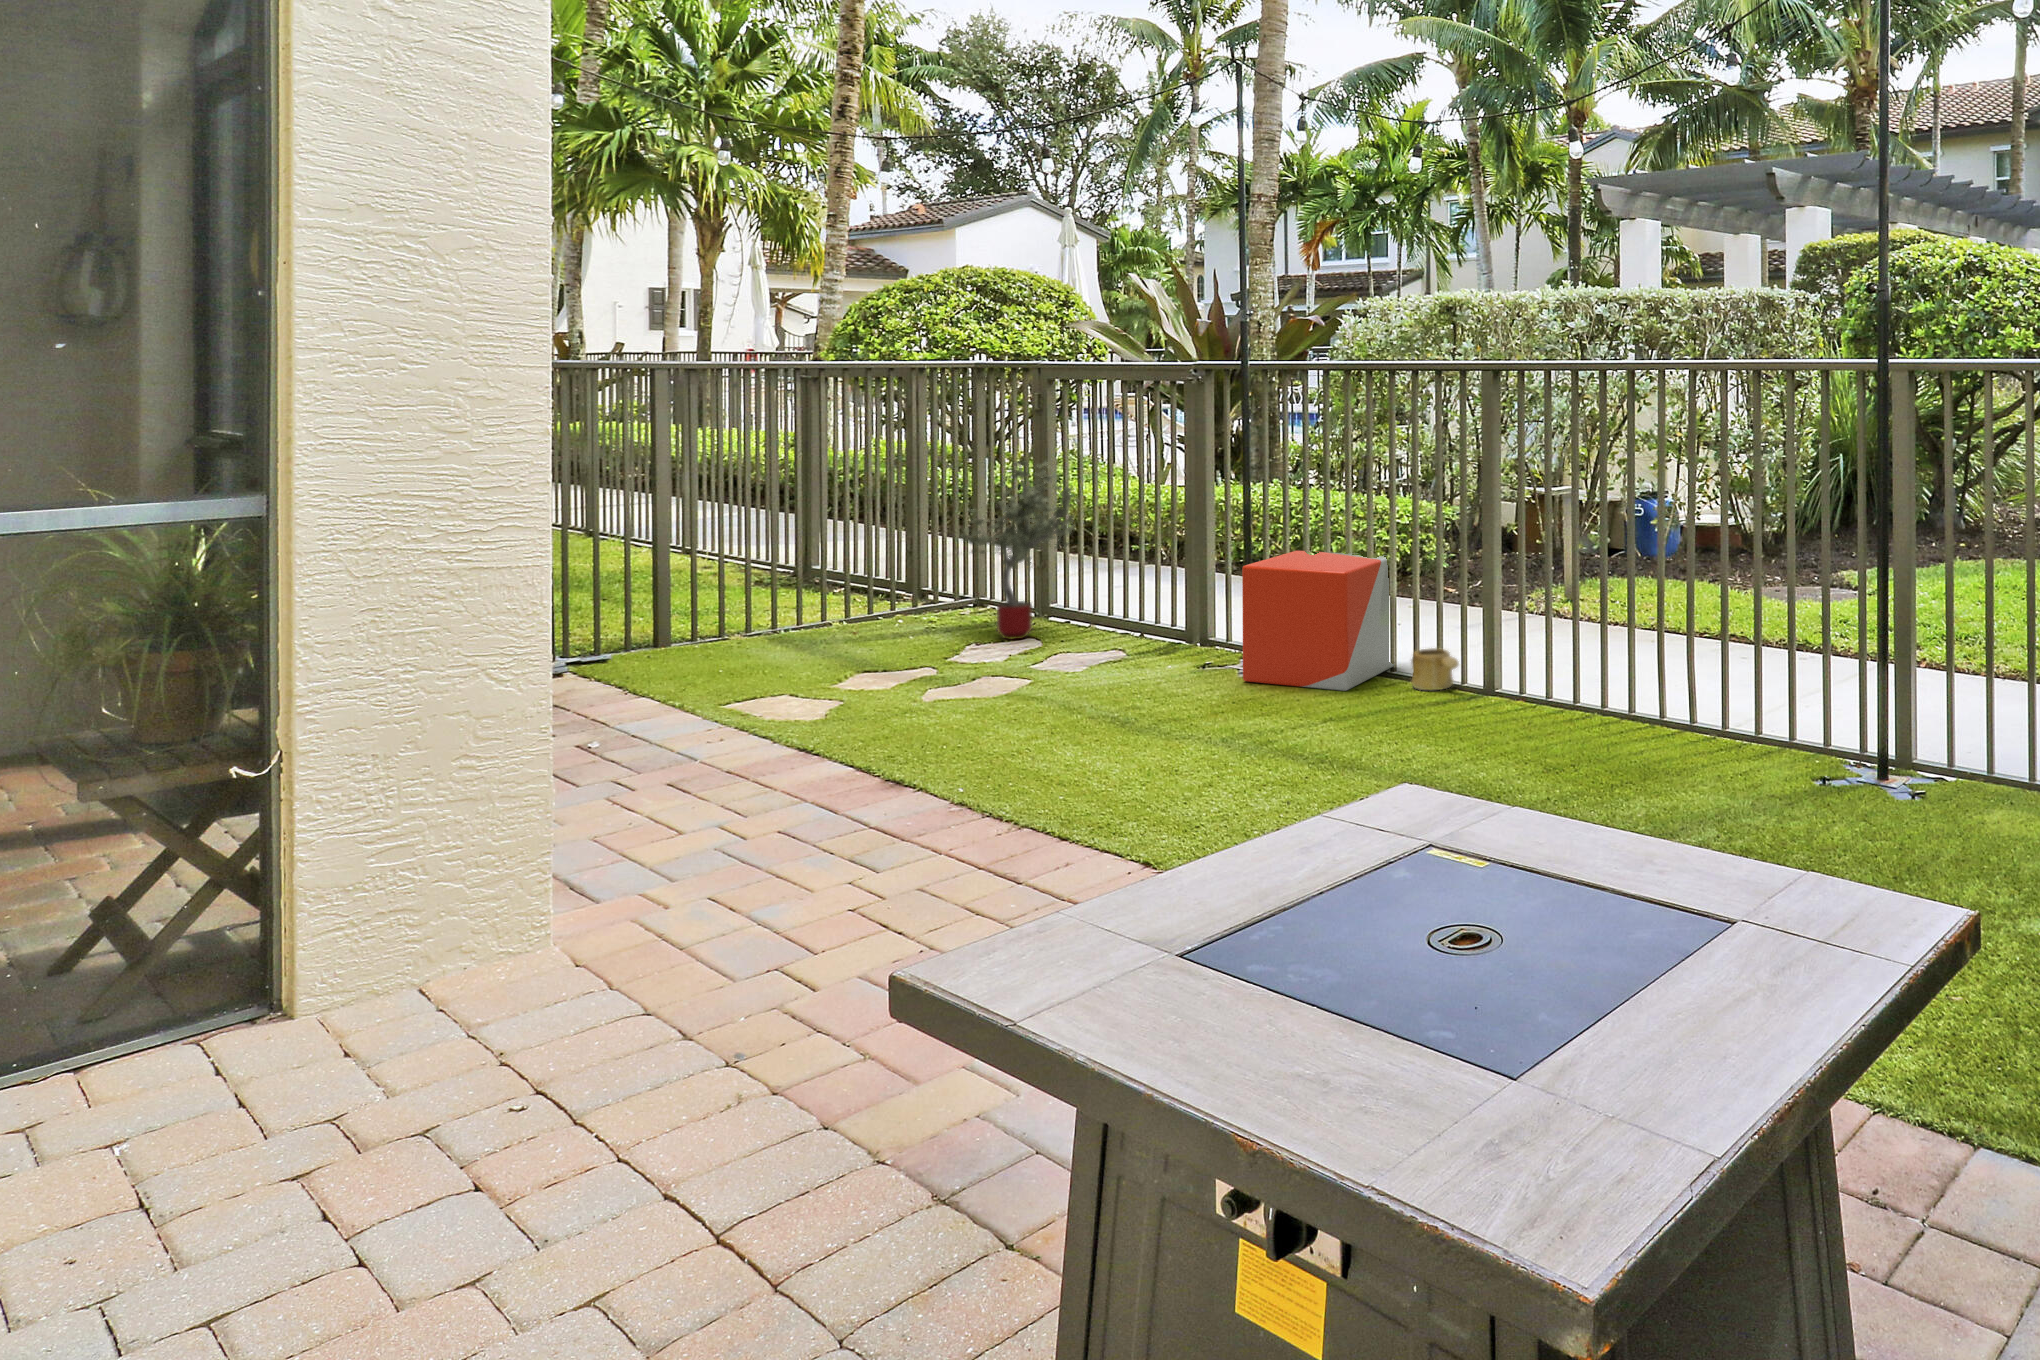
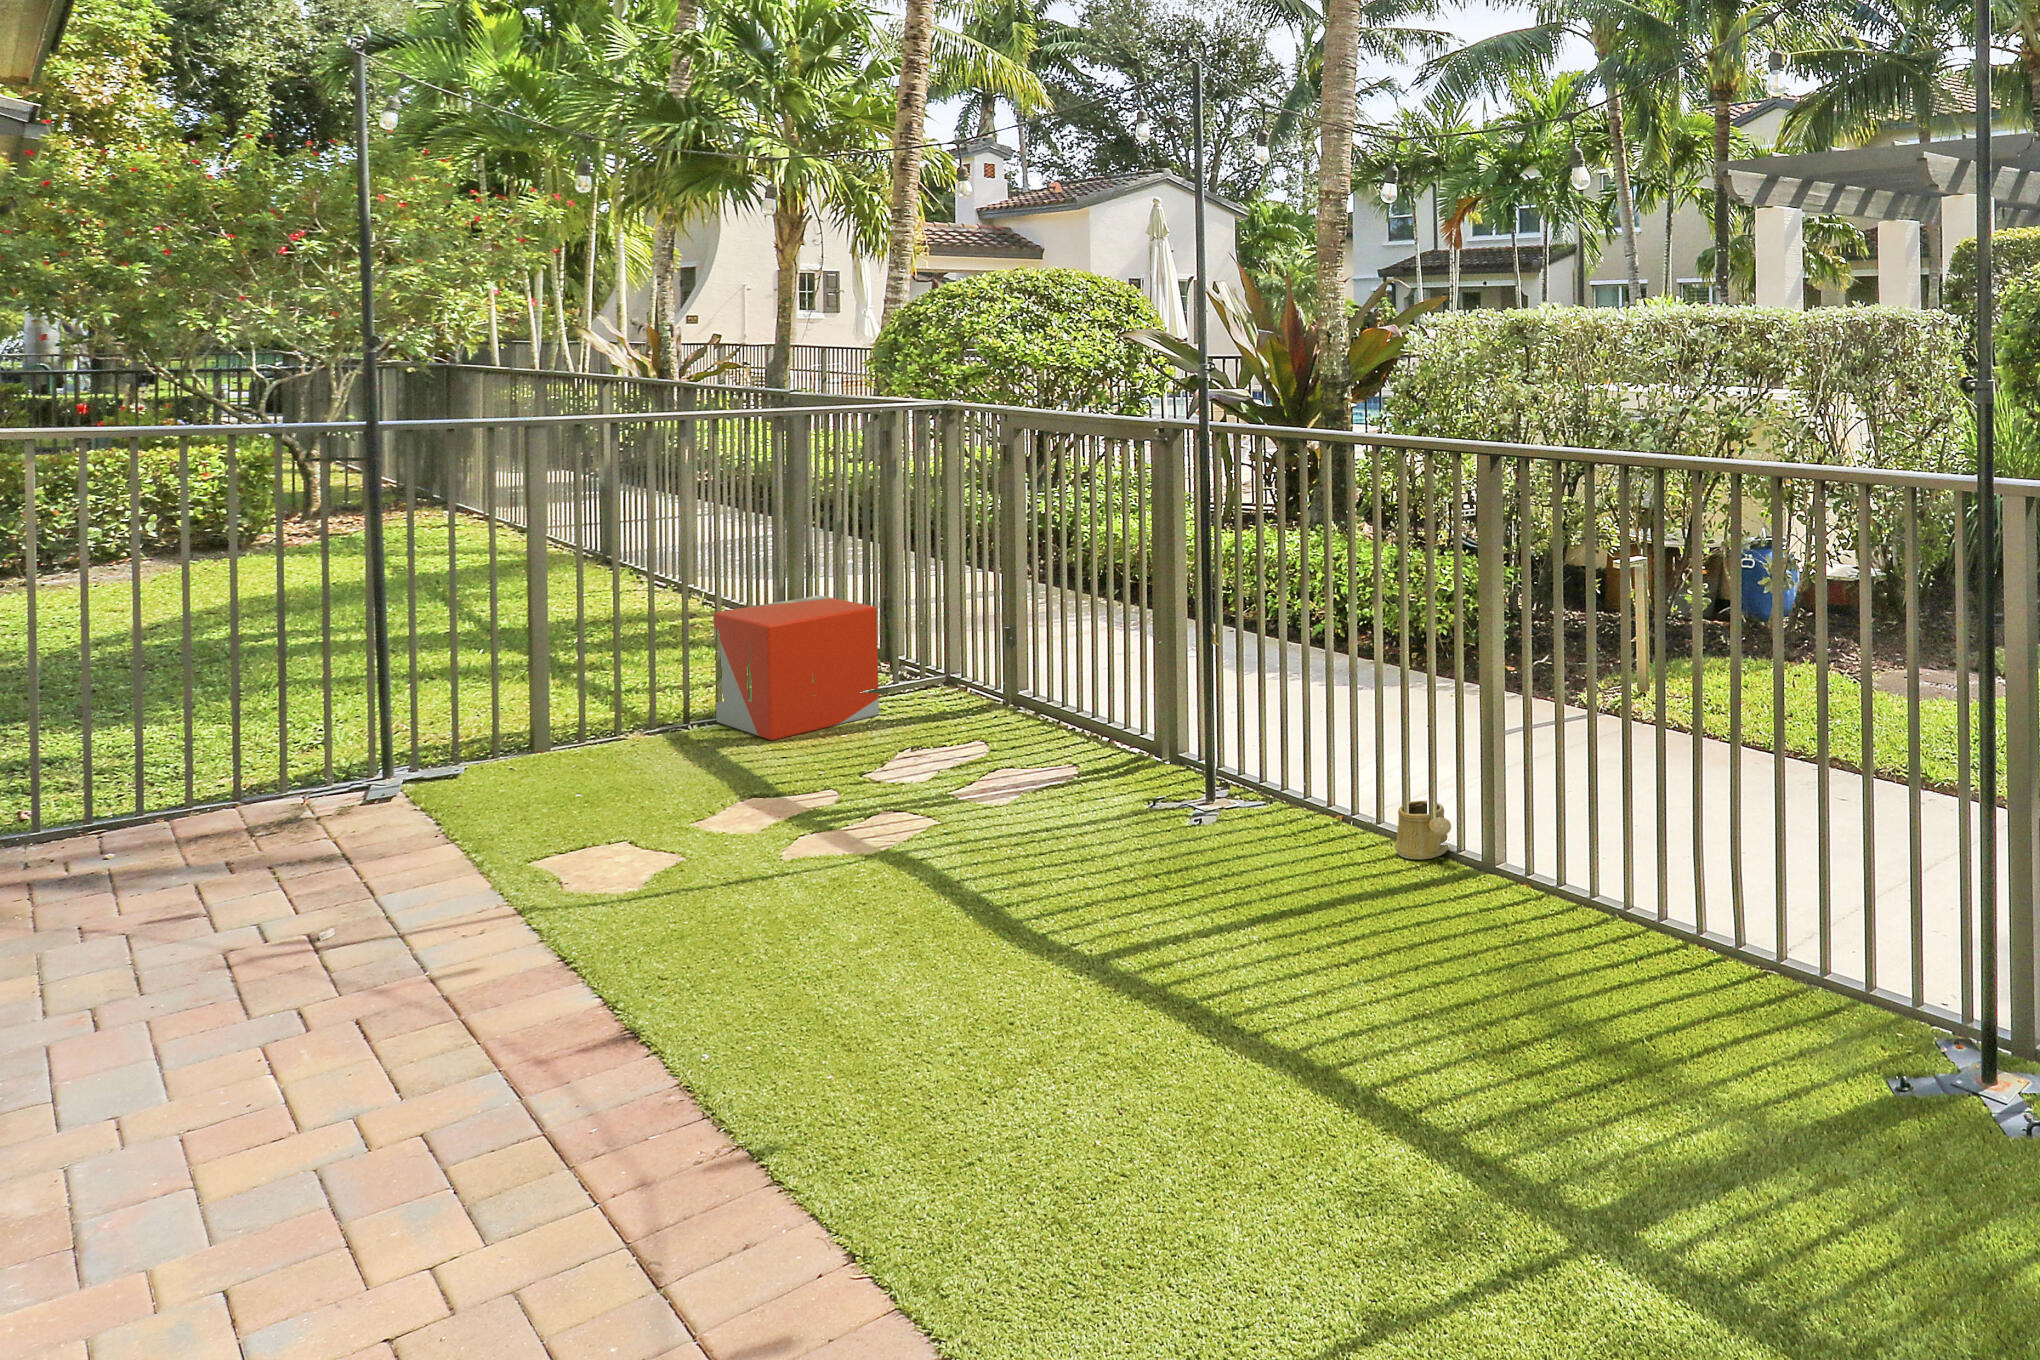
potted tree: present [961,462,1078,640] -> none [906,534,1041,749]
stool: present [1242,551,1394,691] -> present [714,595,879,740]

